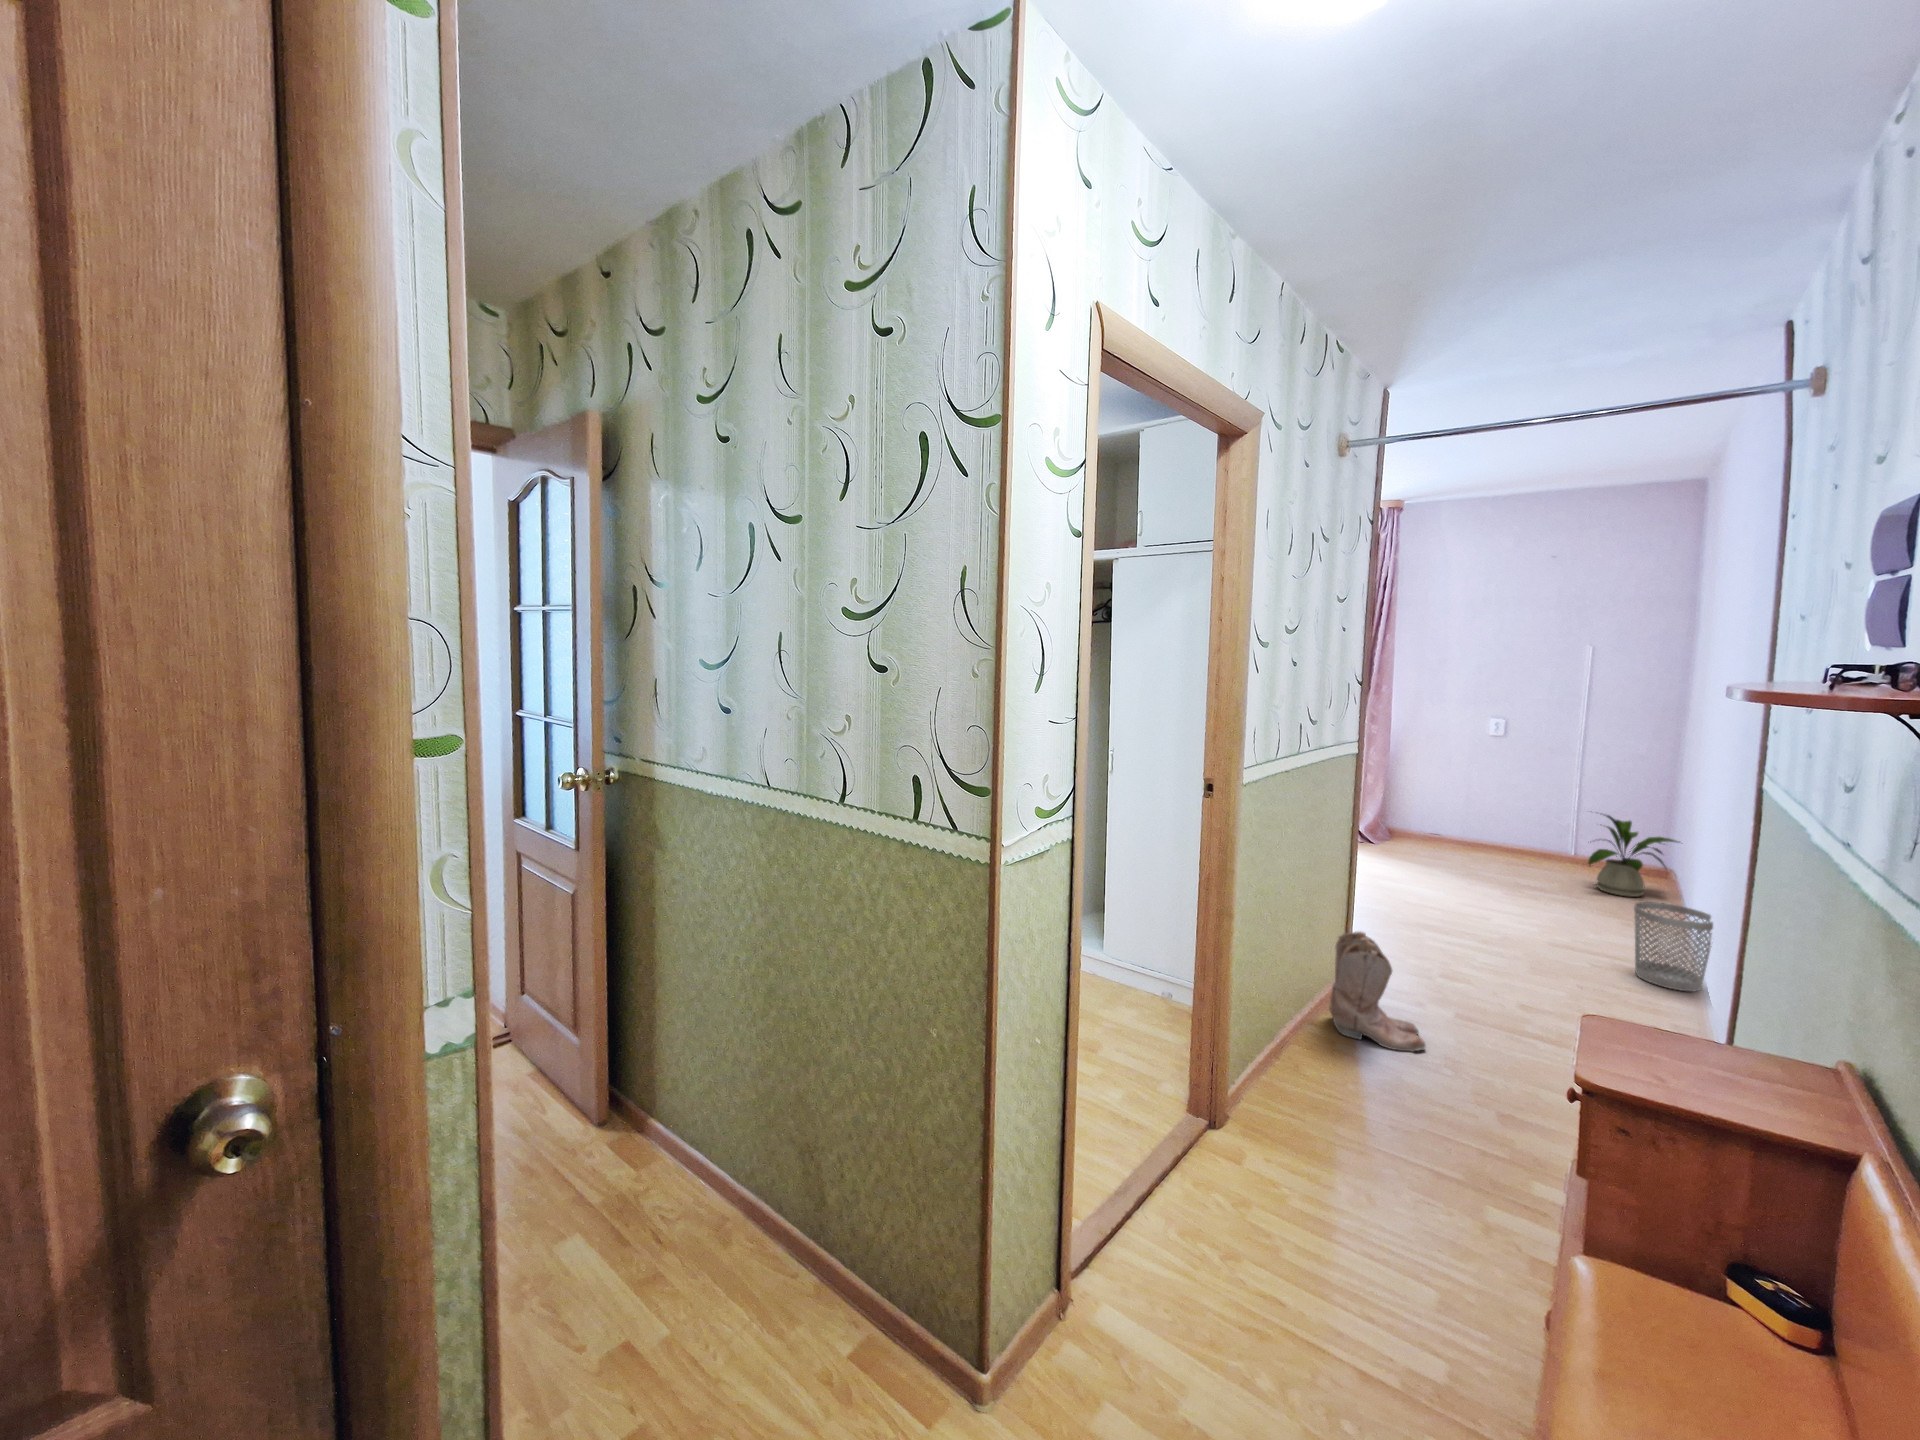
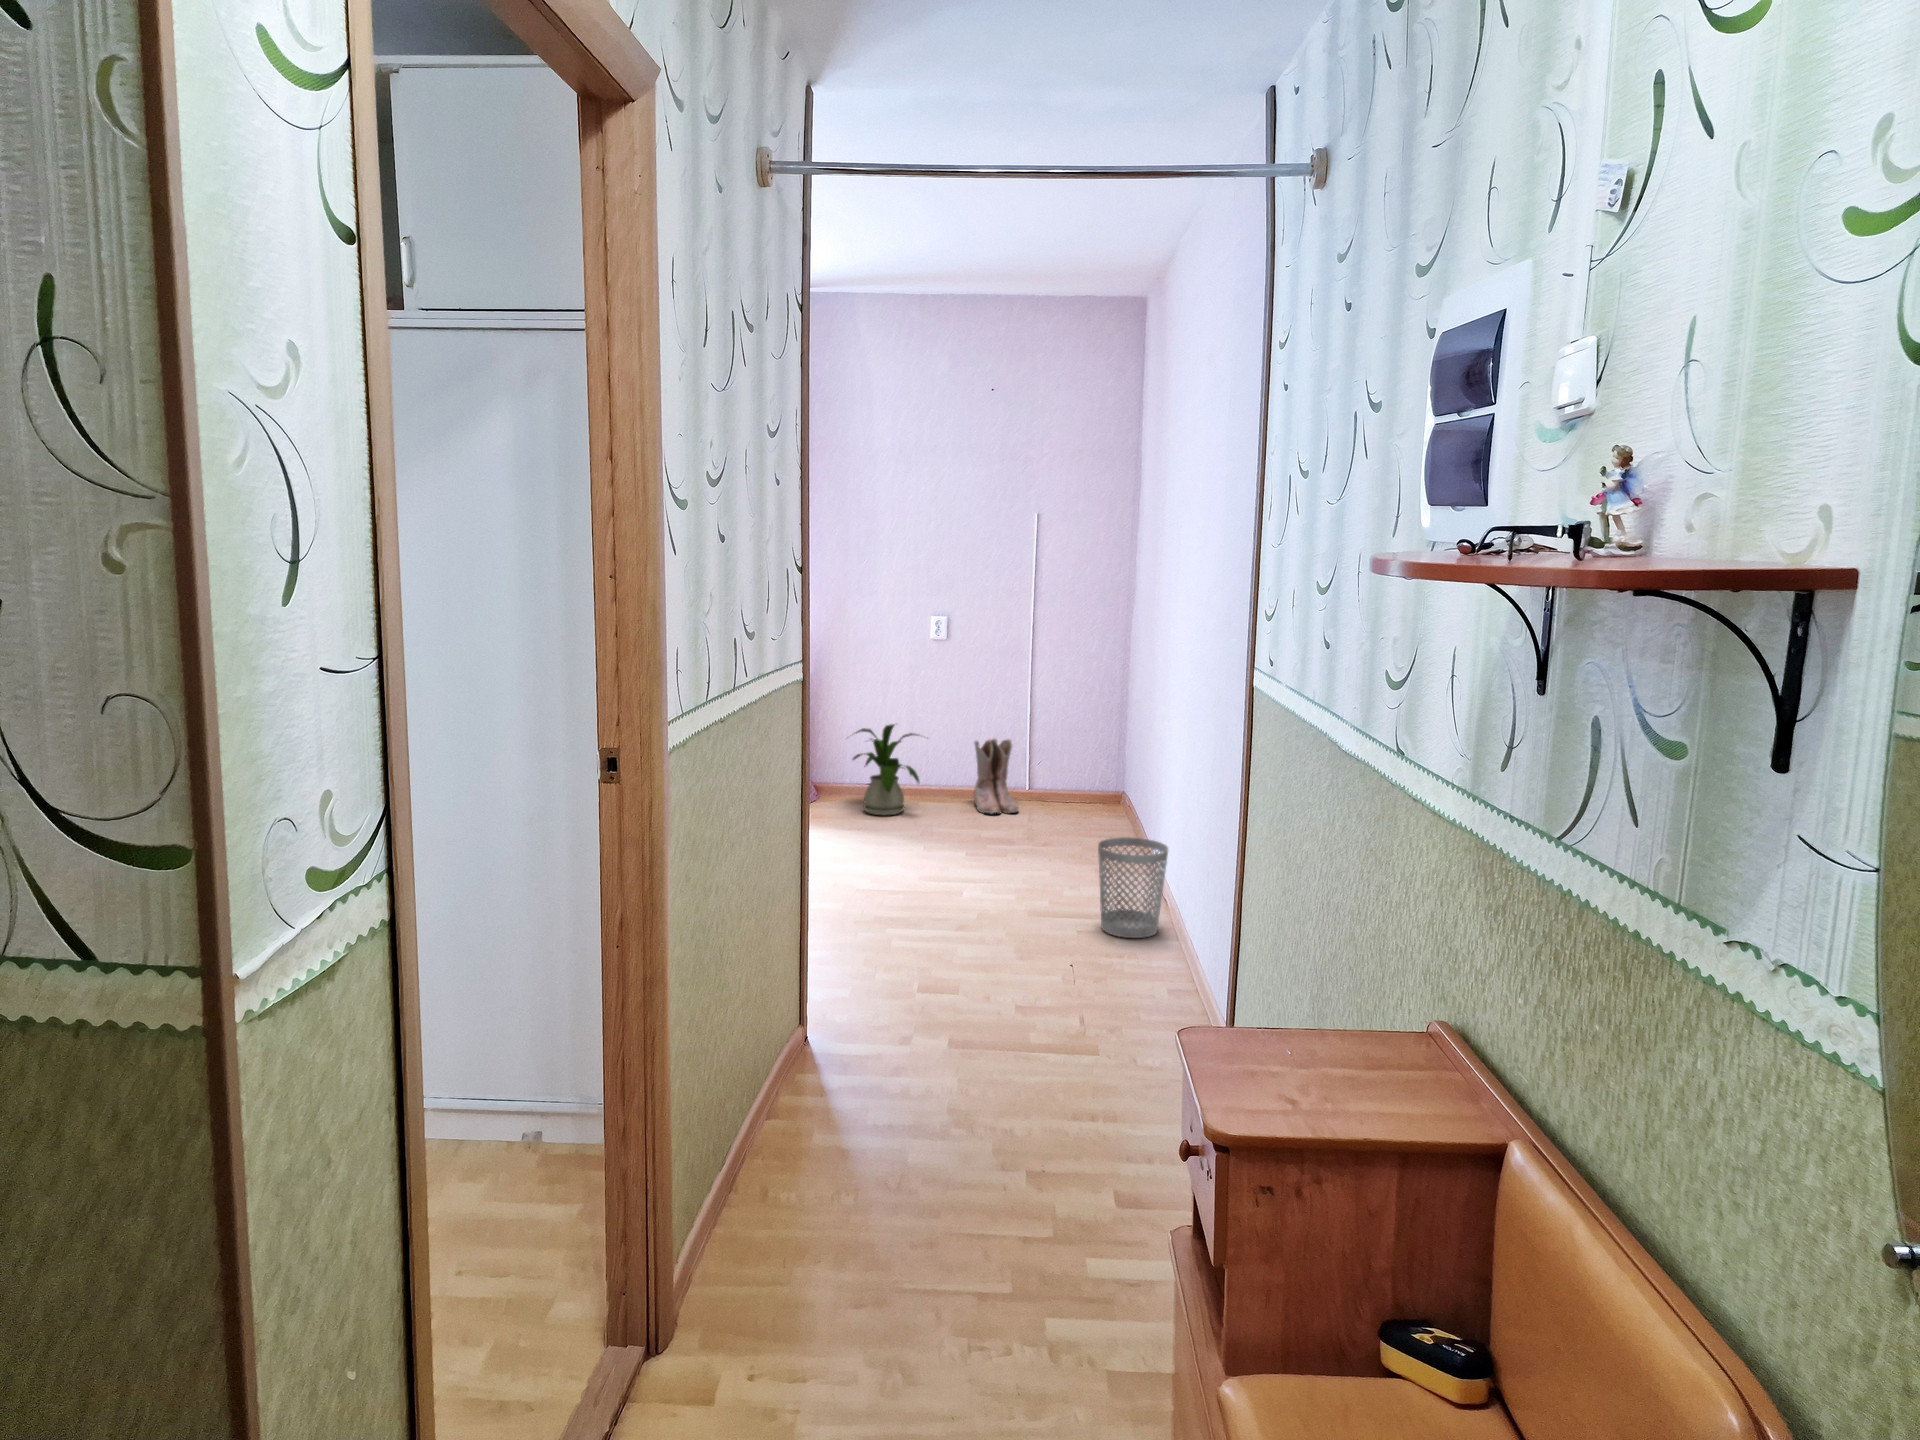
house plant: present [1588,815,1679,897] -> present [853,724,919,815]
boots: present [1330,932,1426,1052] -> present [974,738,1018,814]

